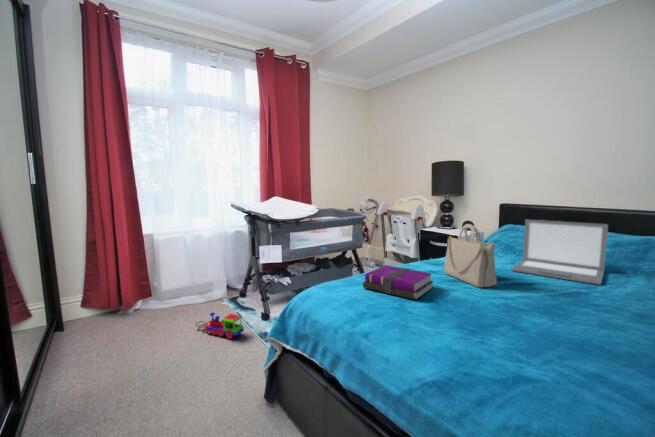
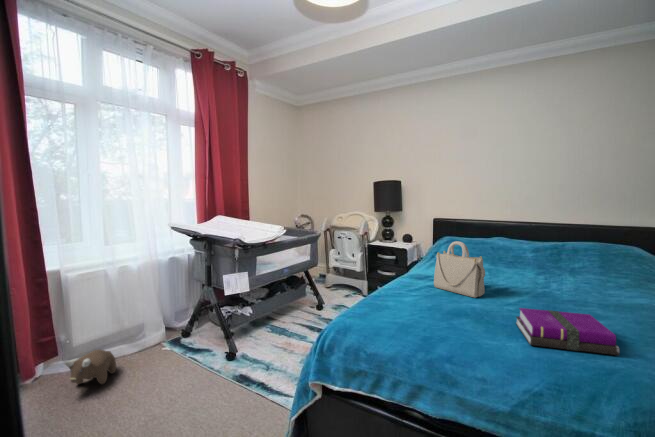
laptop: present [512,220,608,285] -> none [477,233,549,285]
notebook: present [363,265,433,300] -> present [516,308,620,355]
plush toy: none [146,295,184,321] -> present [65,349,116,384]
toy train: present [195,312,244,338] -> none [145,361,216,392]

